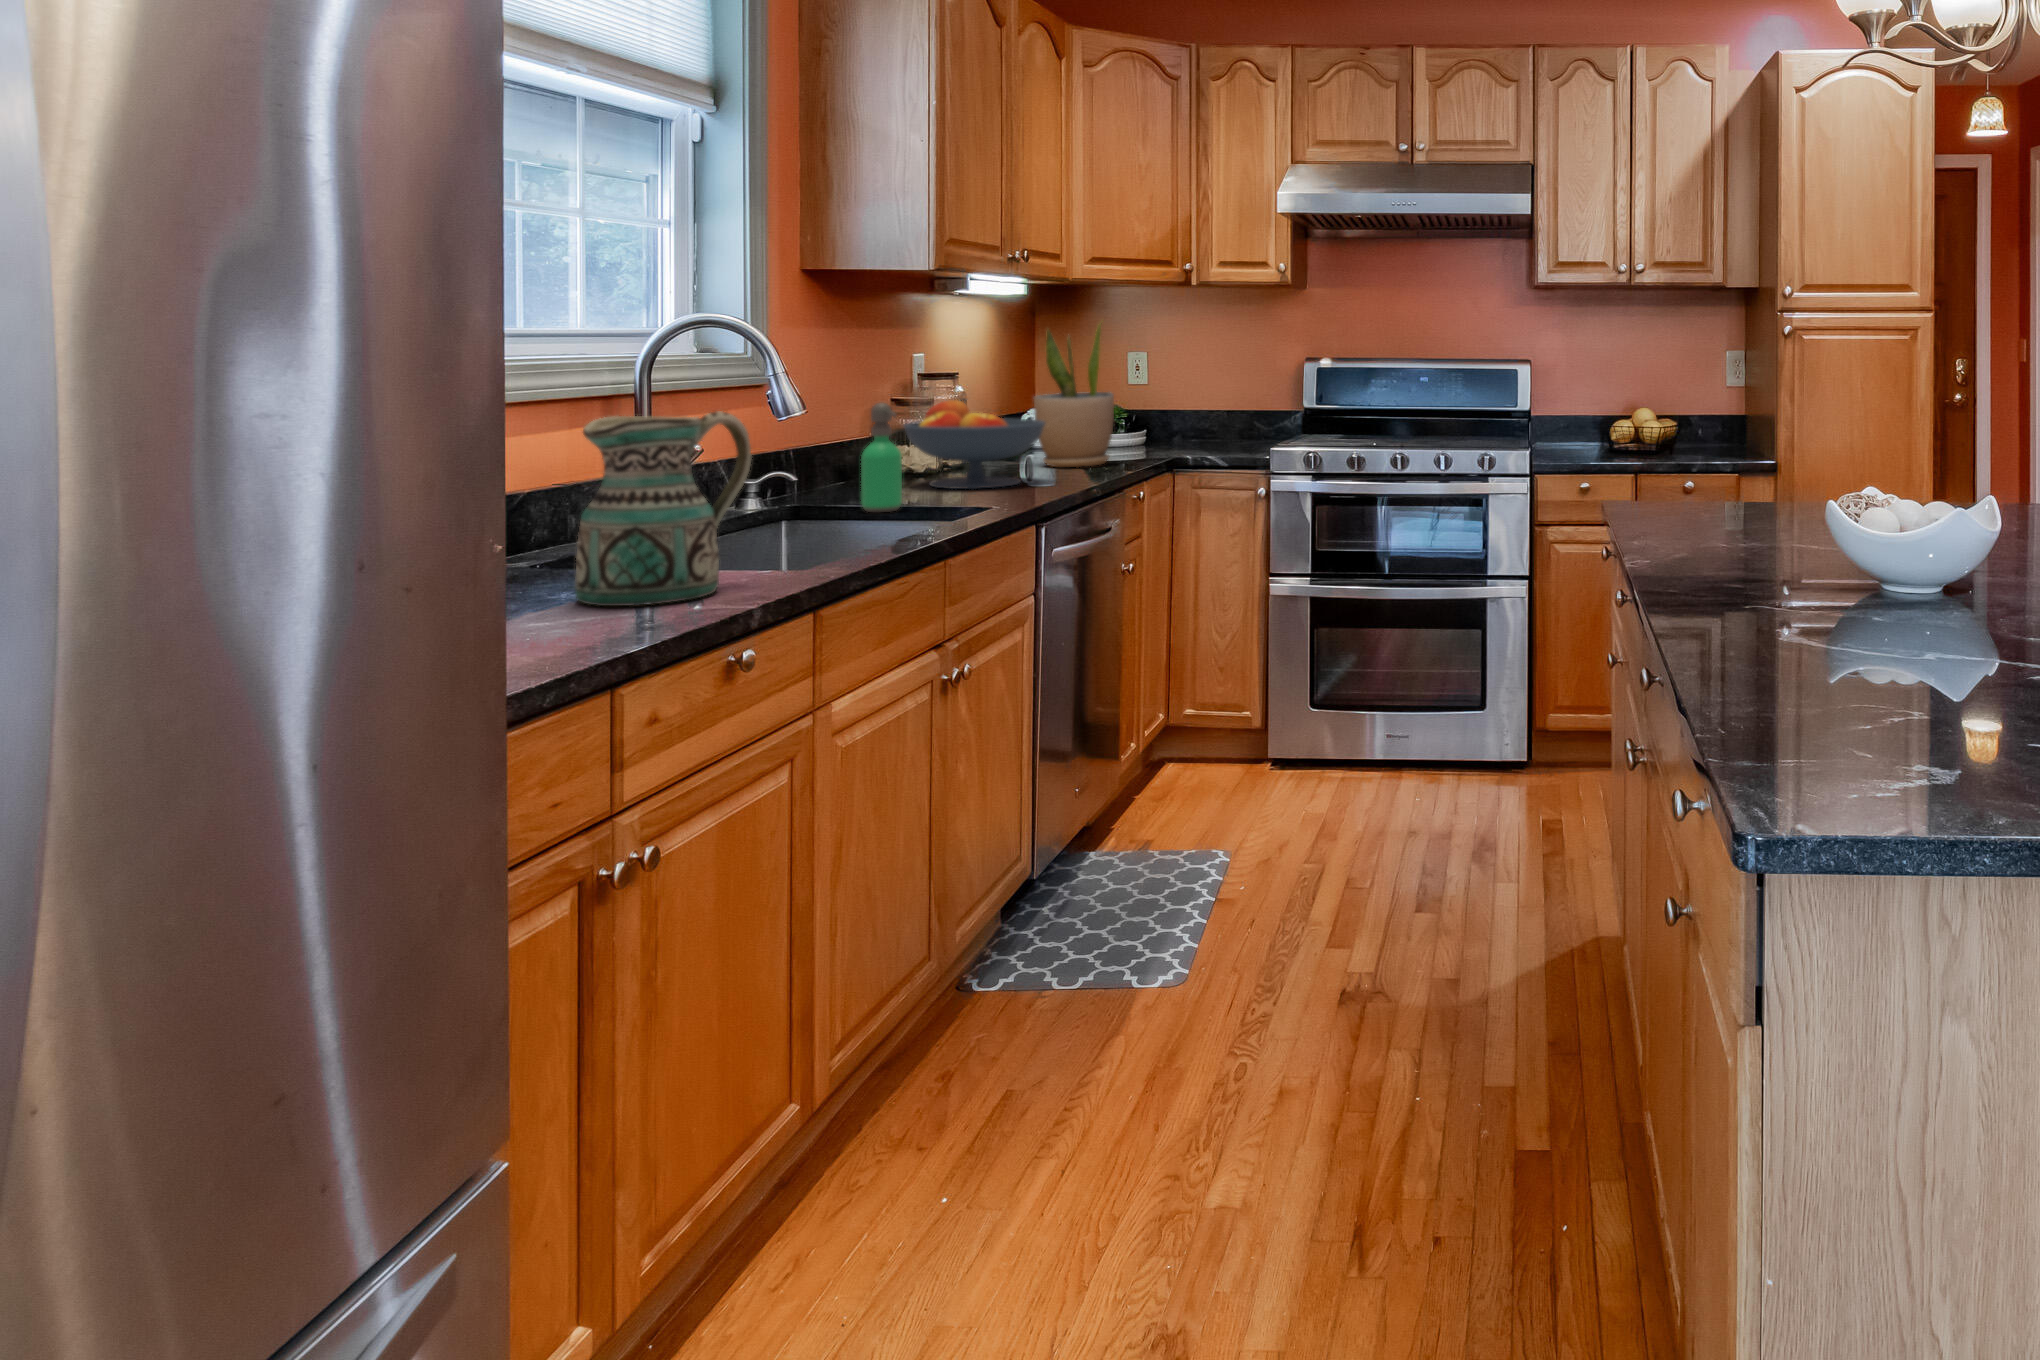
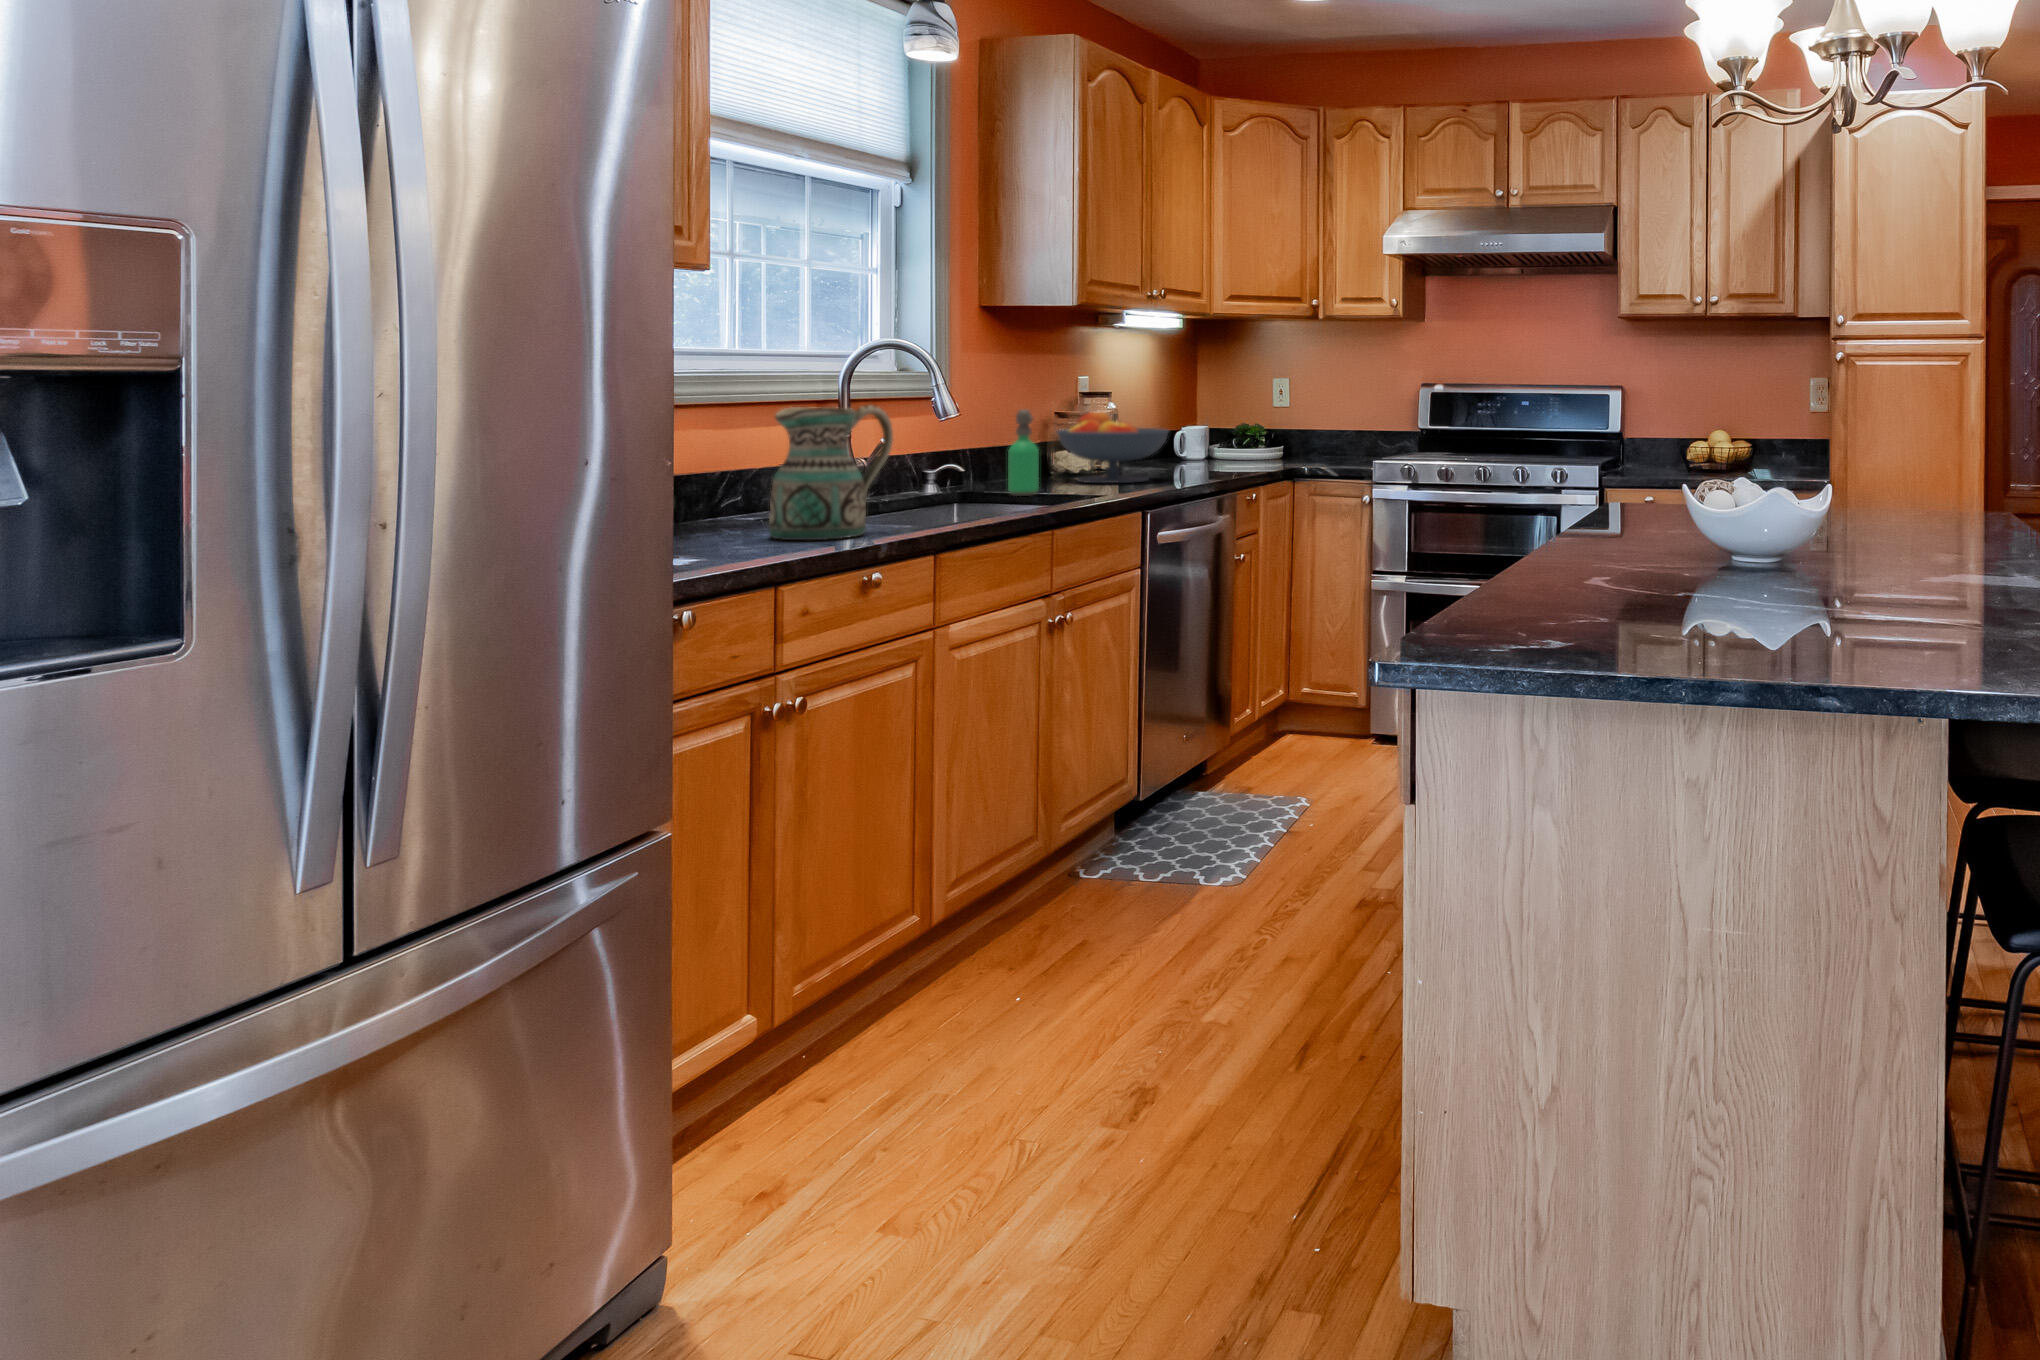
potted plant: present [1034,325,1114,467] -> none [1173,345,1240,471]

